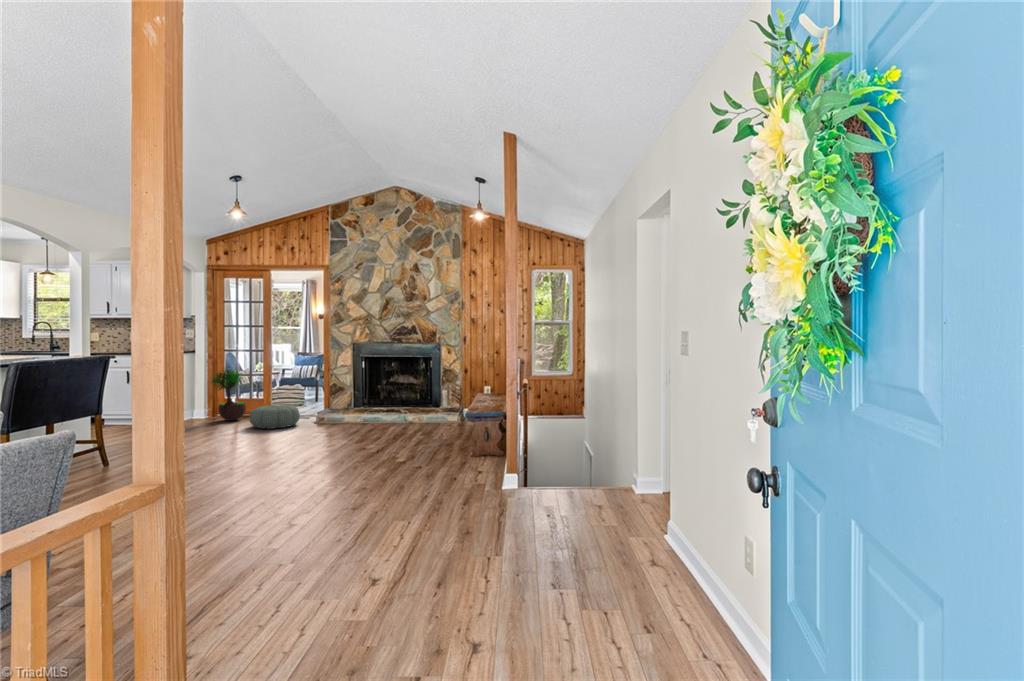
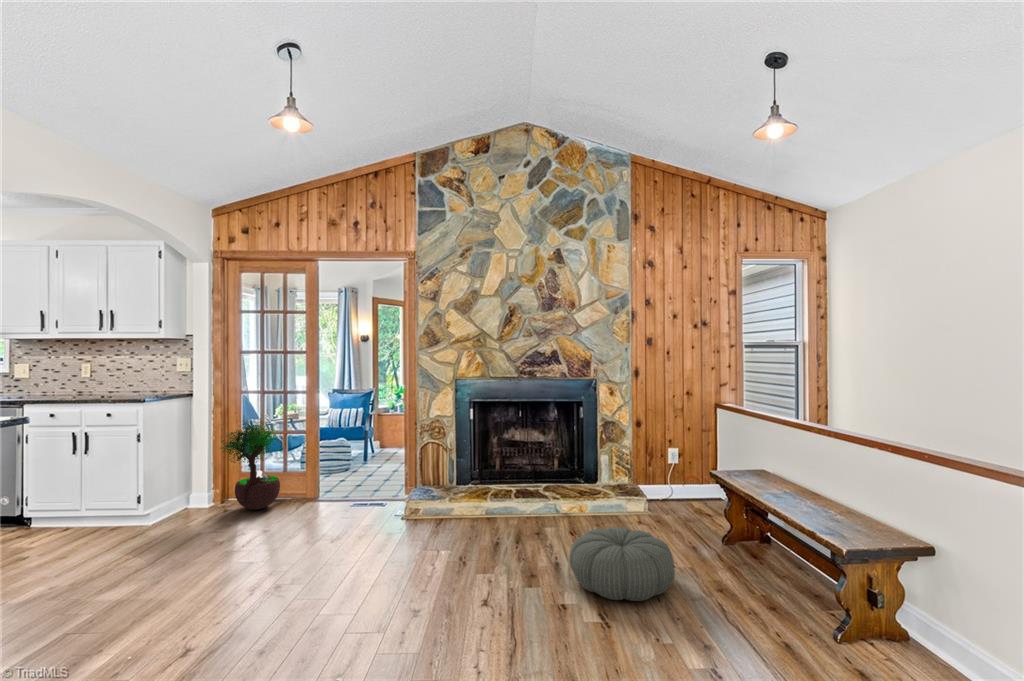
pouf: present [249,405,300,429] -> present [570,527,675,601]

